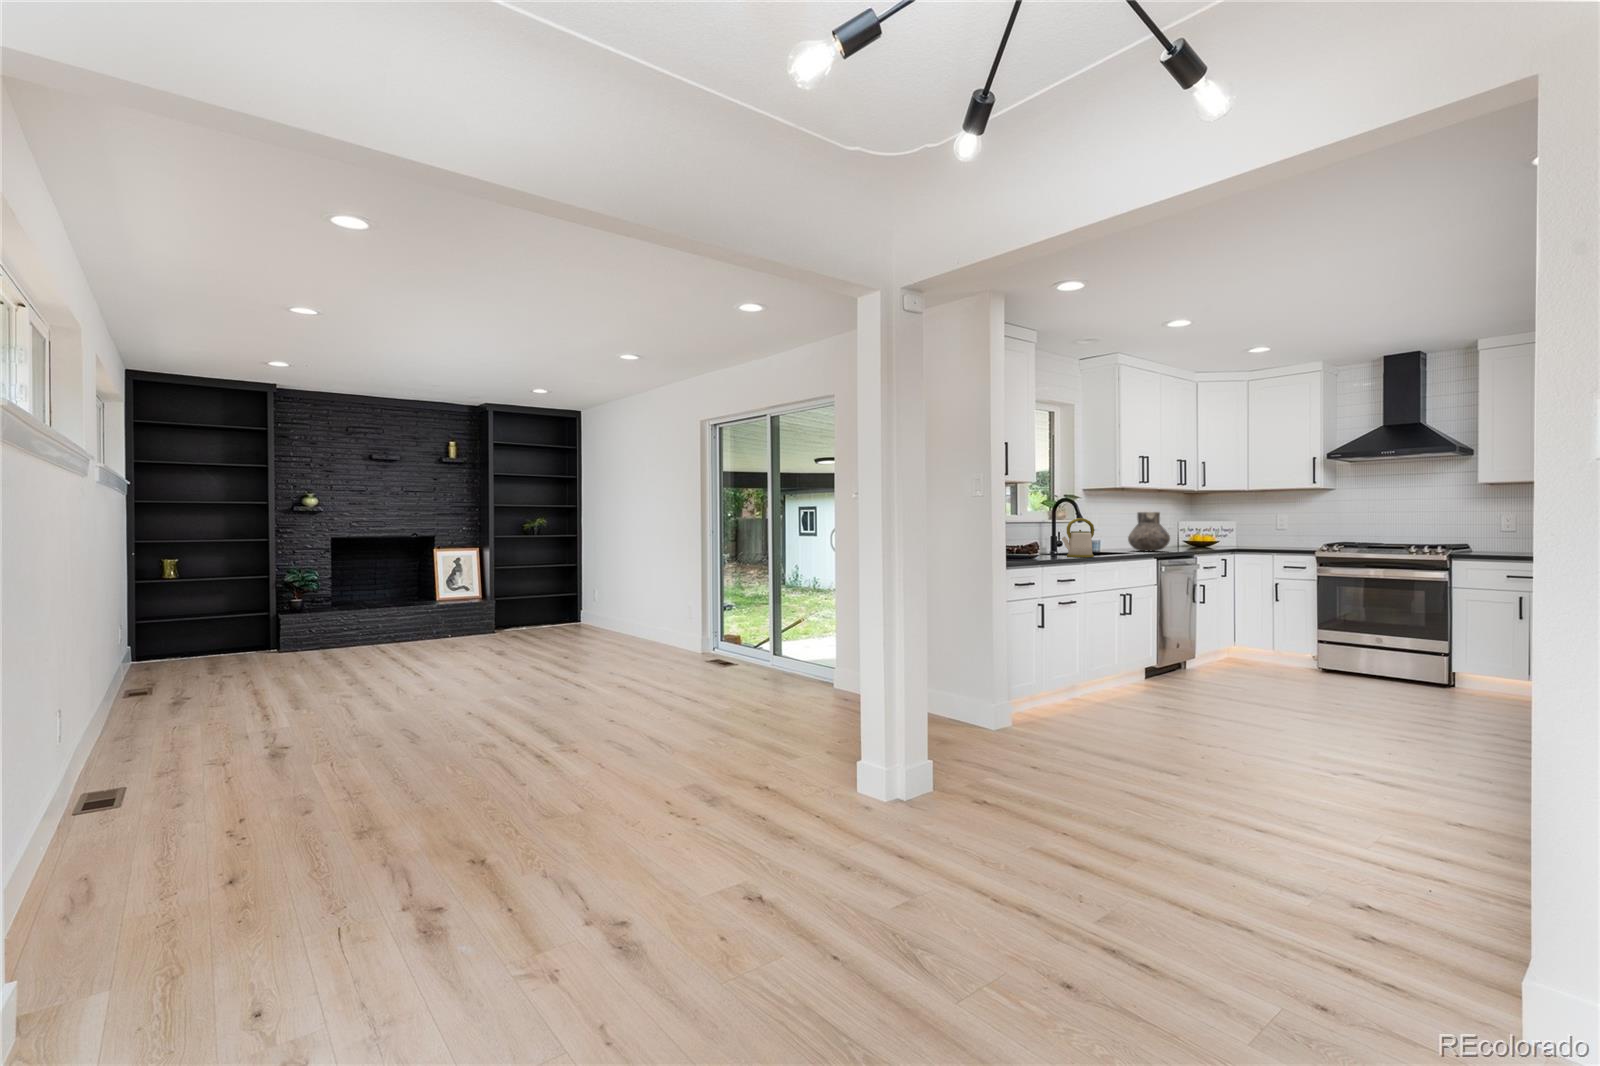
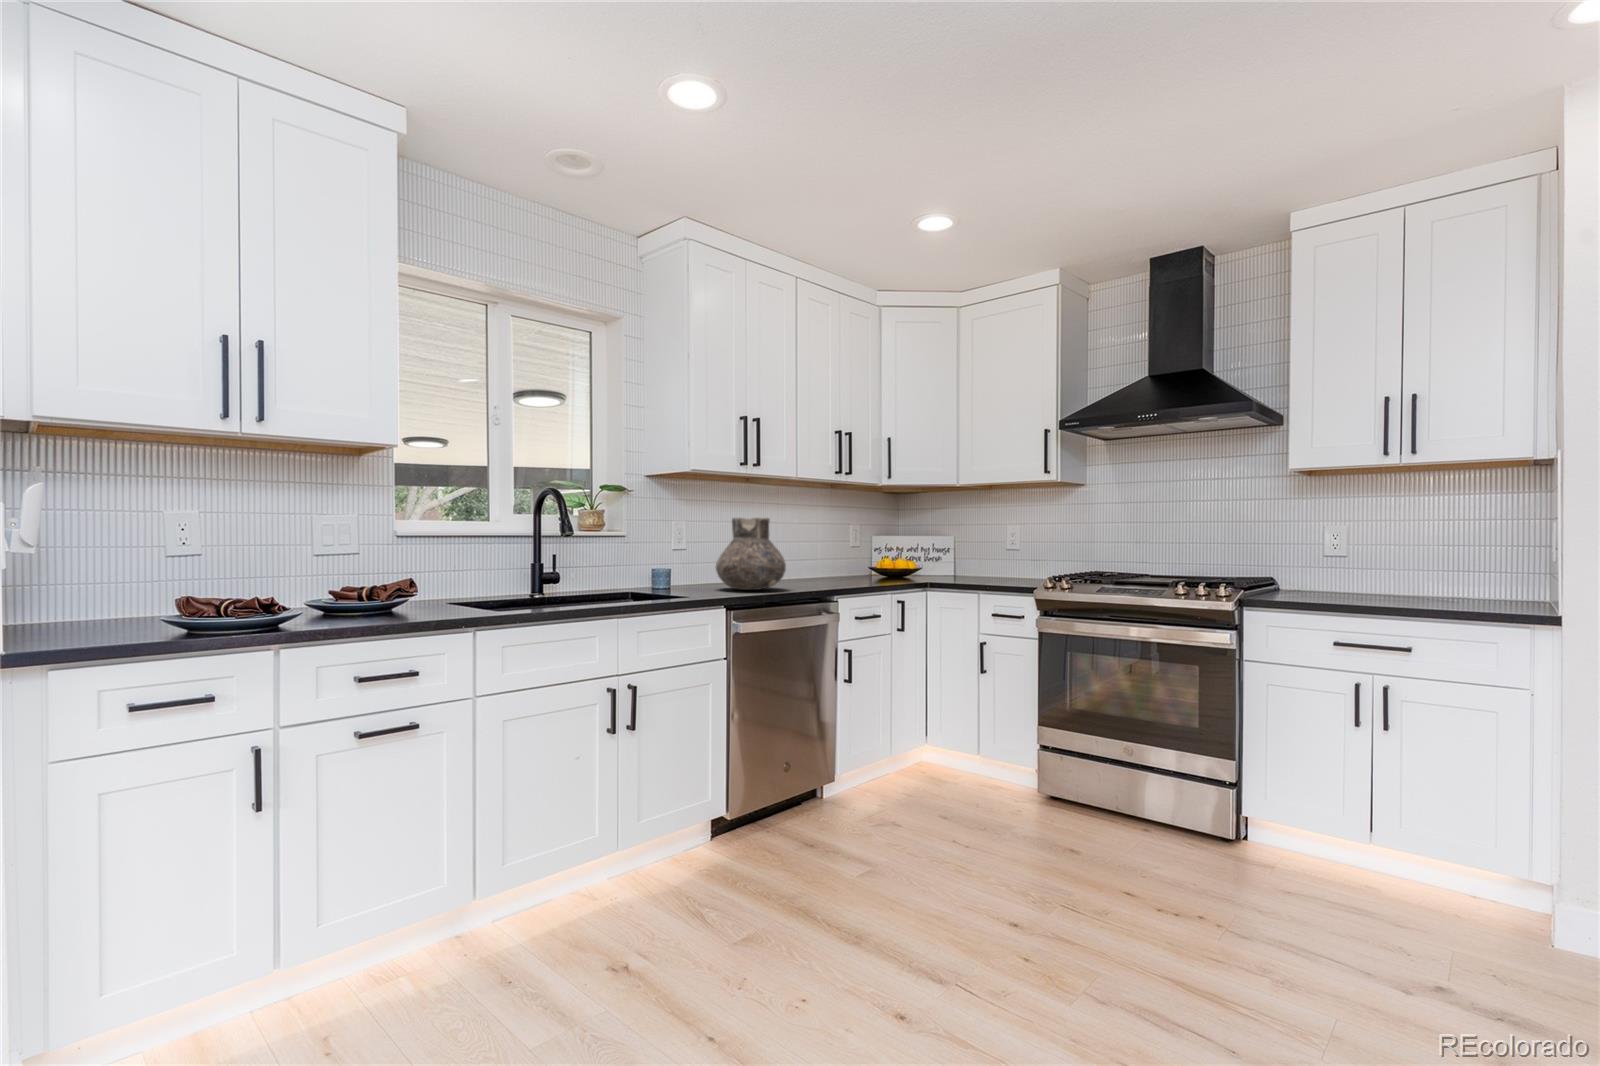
kettle: present [1062,518,1095,557] -> none [453,528,527,616]

